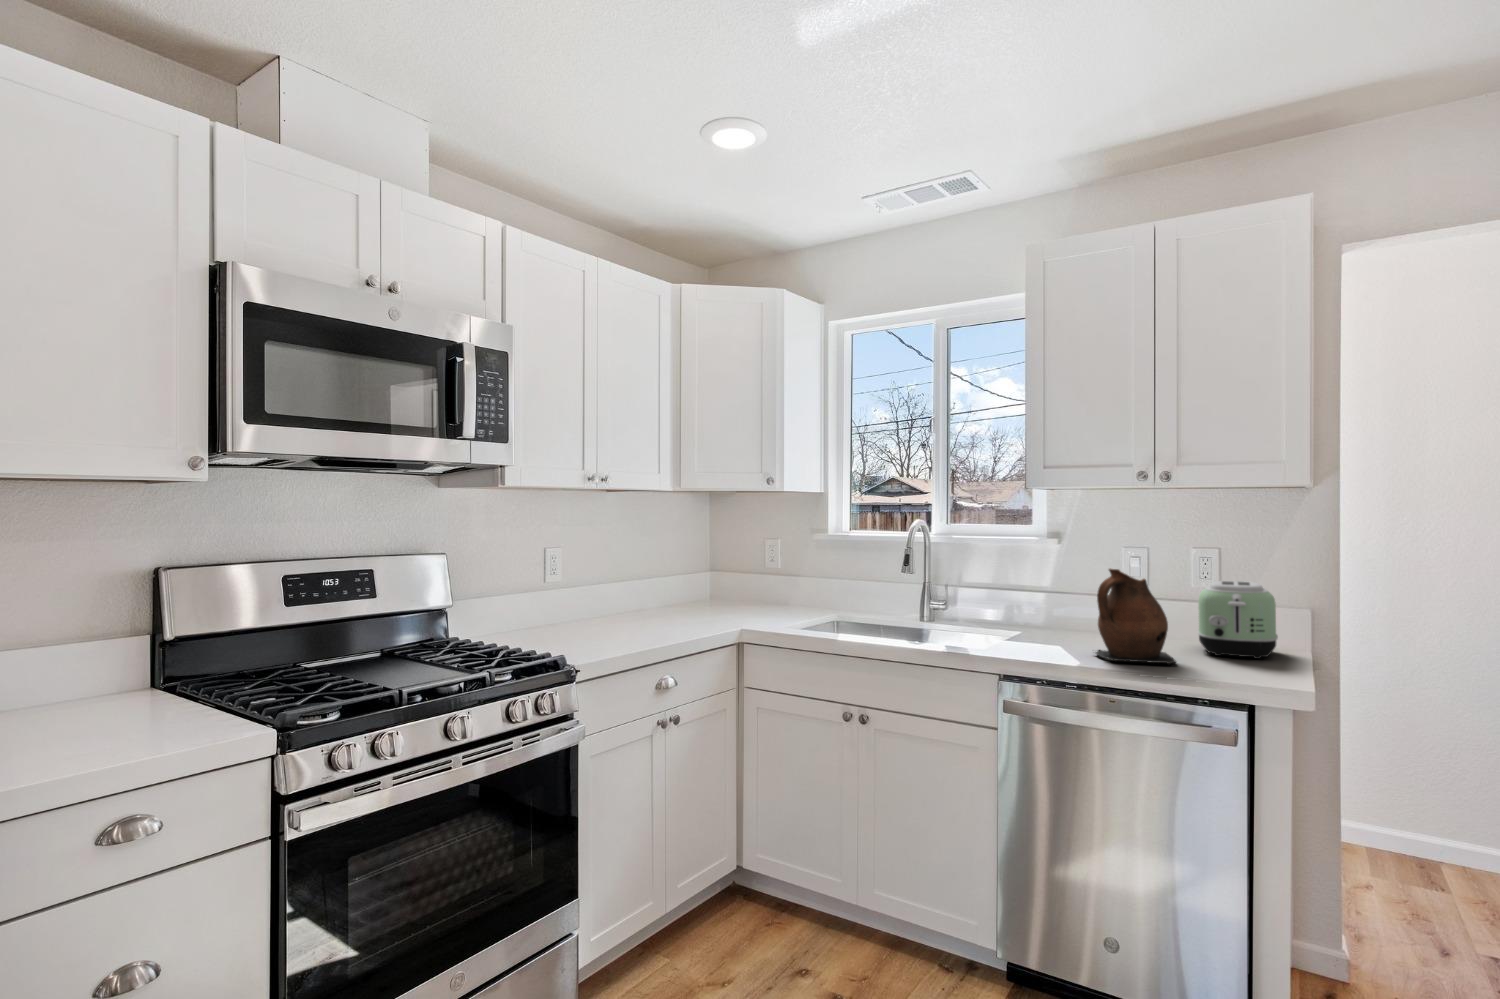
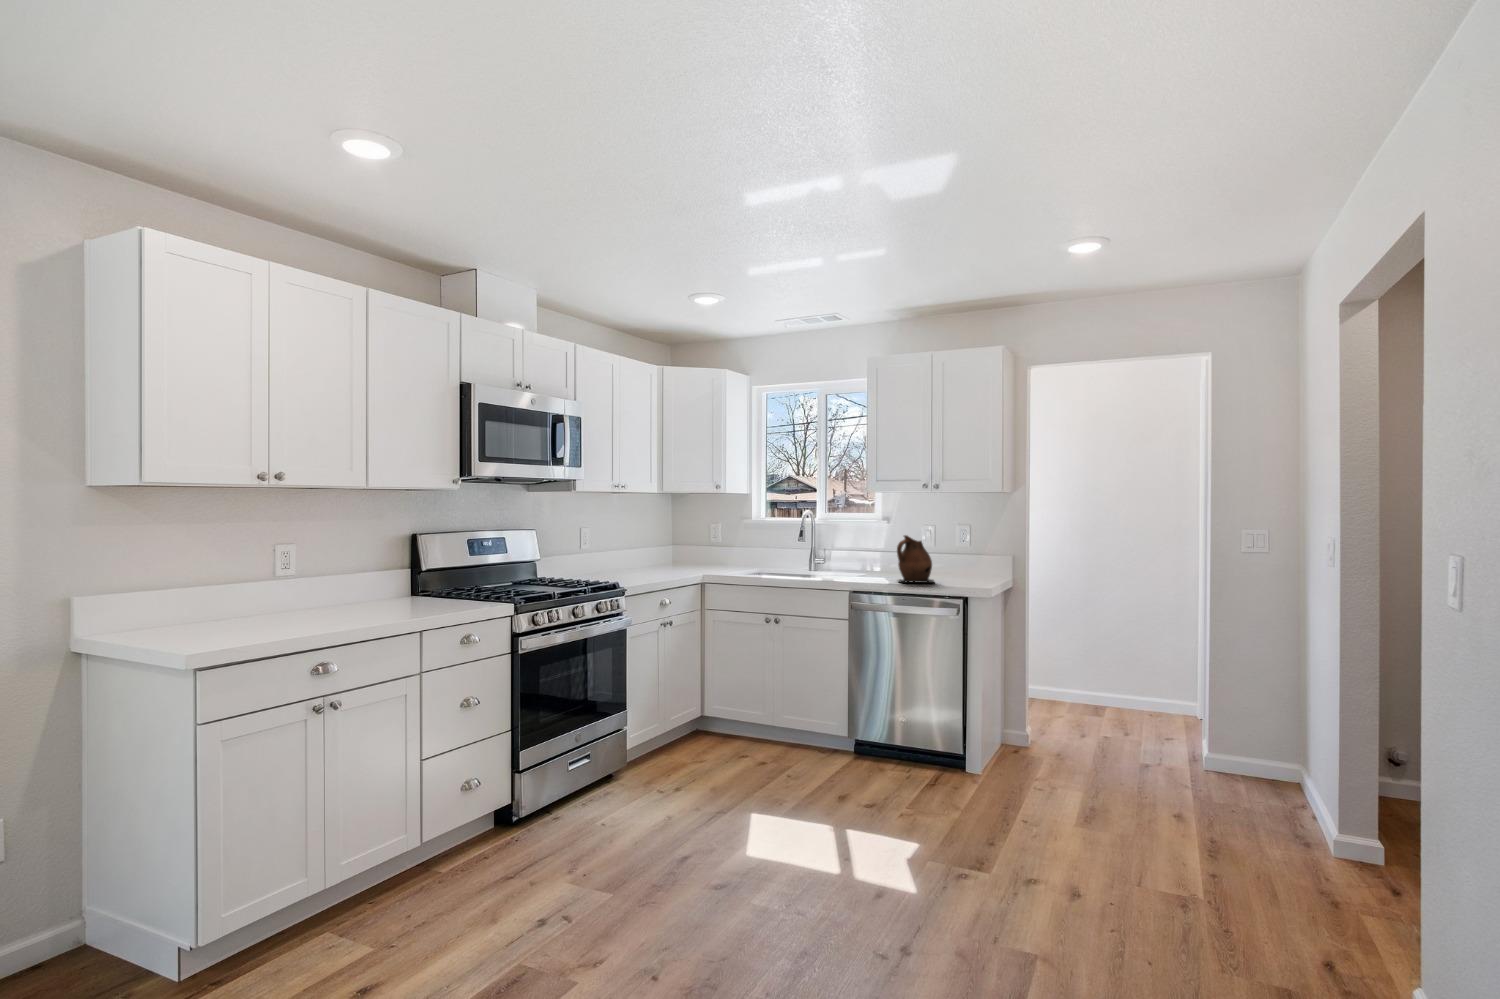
toaster: present [1197,581,1278,659] -> none [952,543,991,582]

